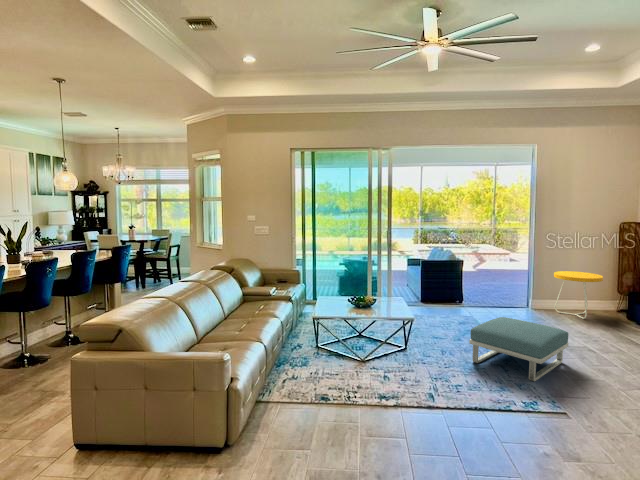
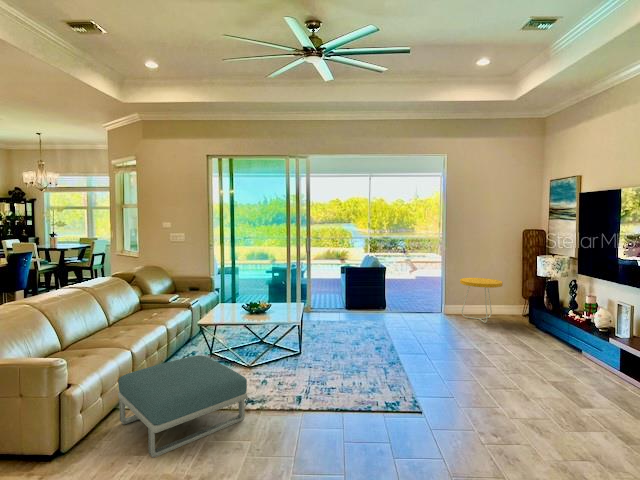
footstool: present [469,317,568,381] -> present [118,355,247,458]

